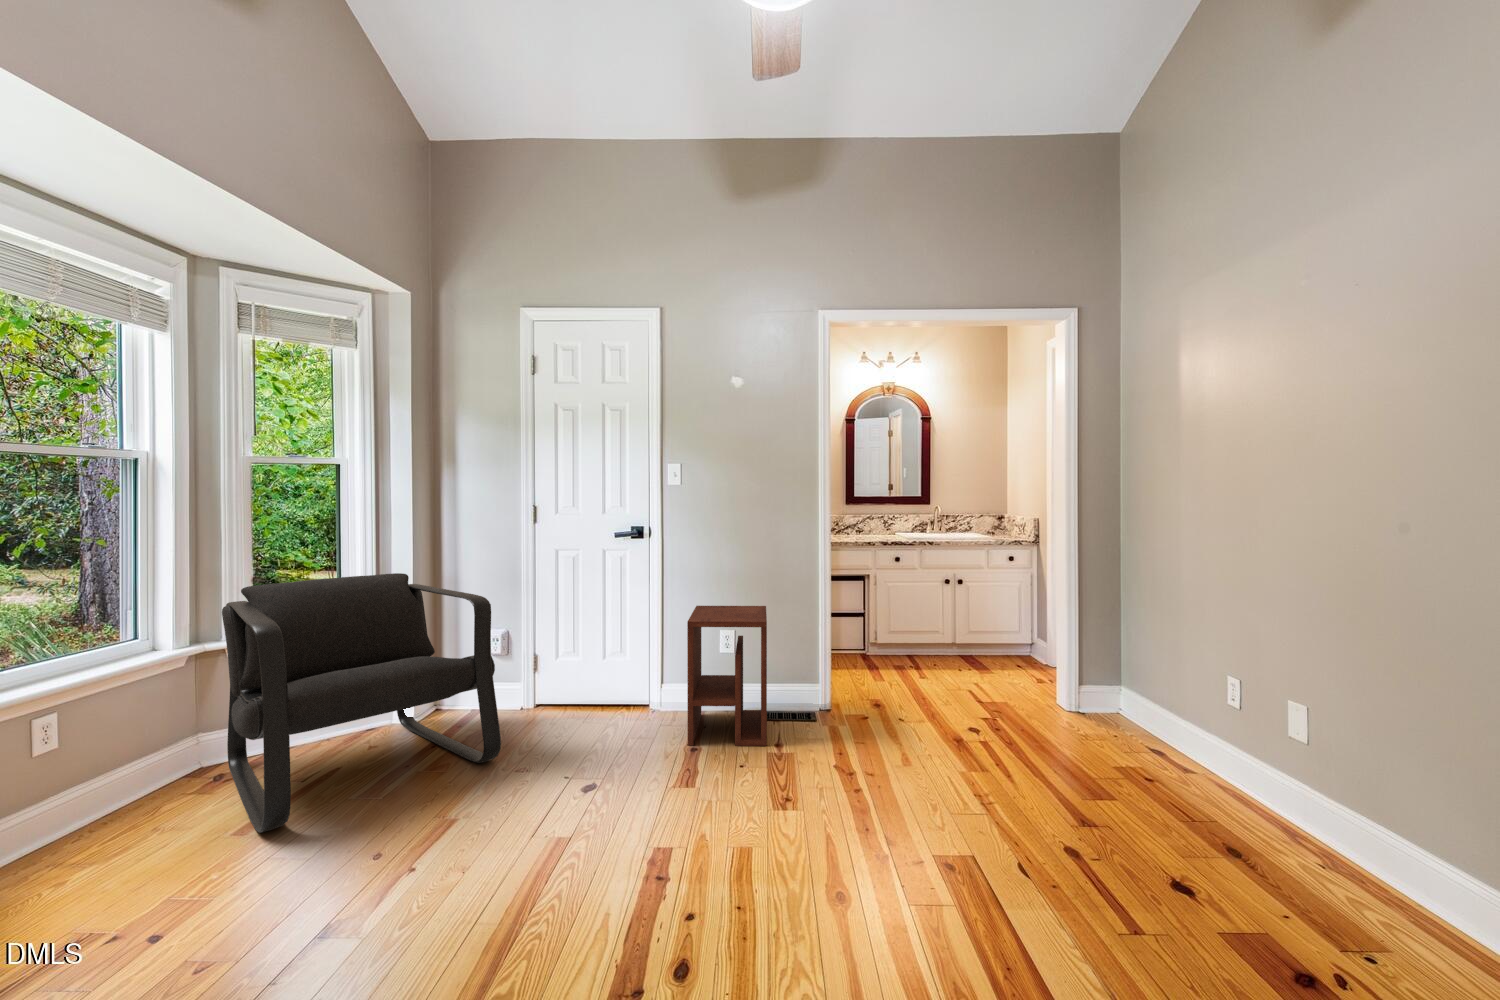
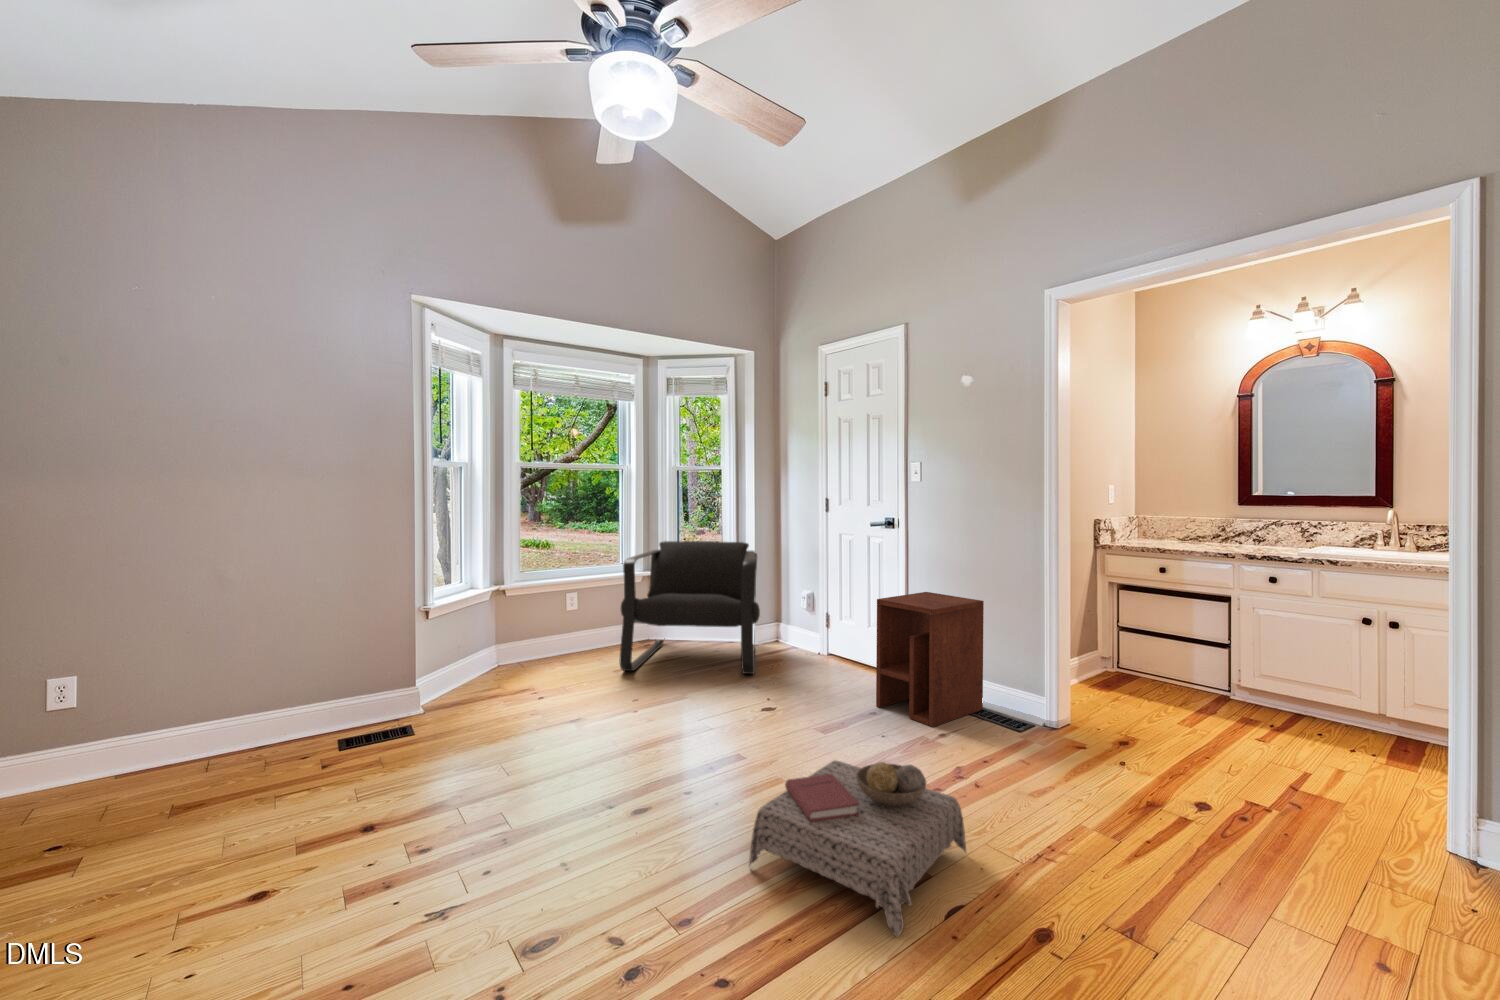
ottoman: none [846,775,1092,970] -> present [749,760,966,937]

